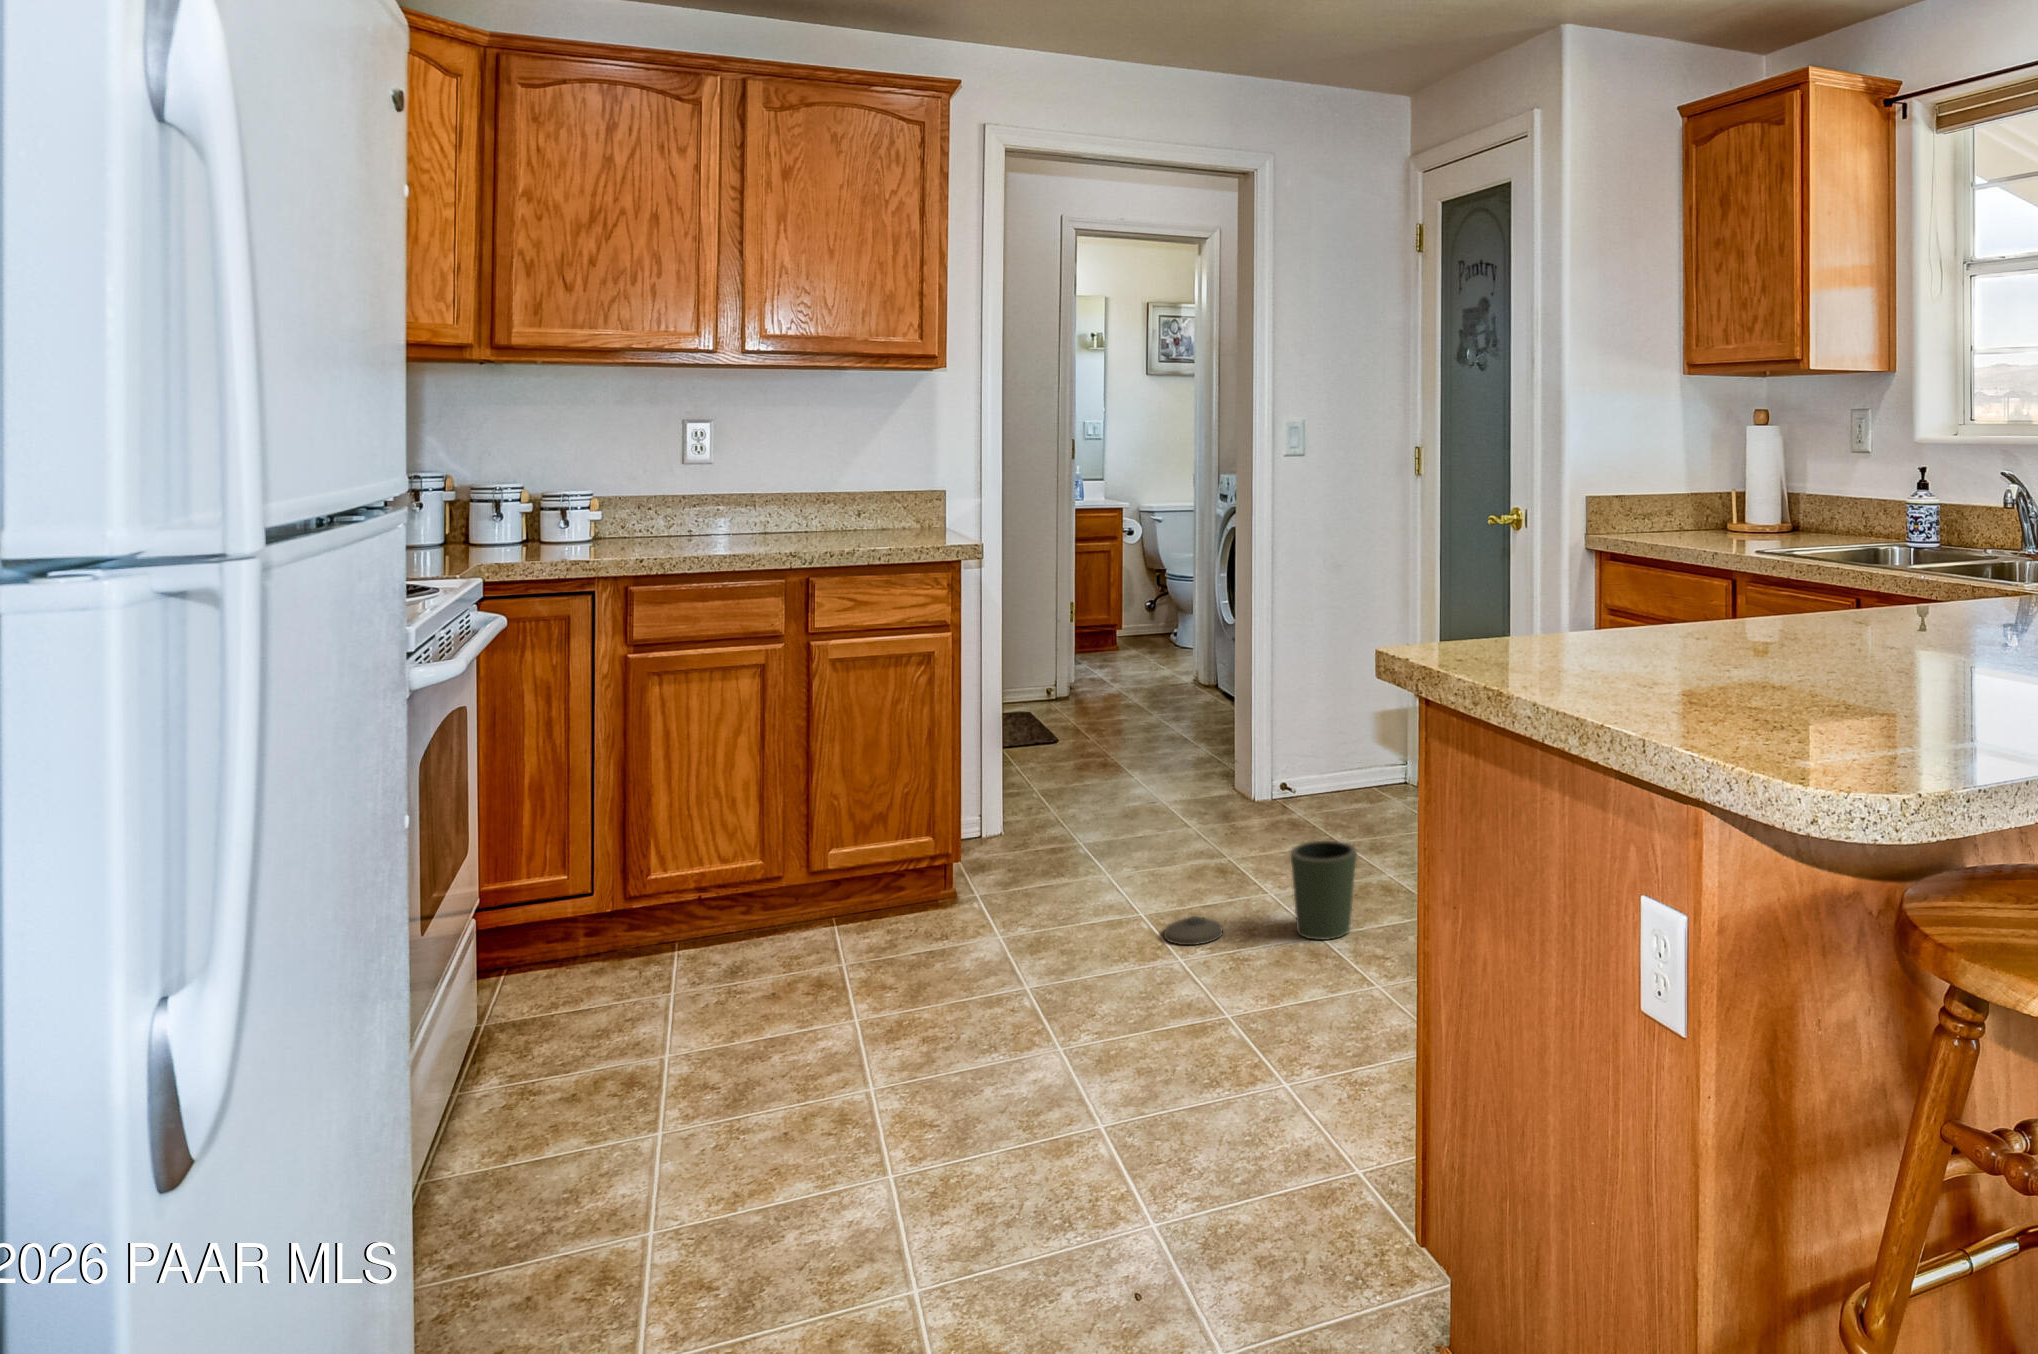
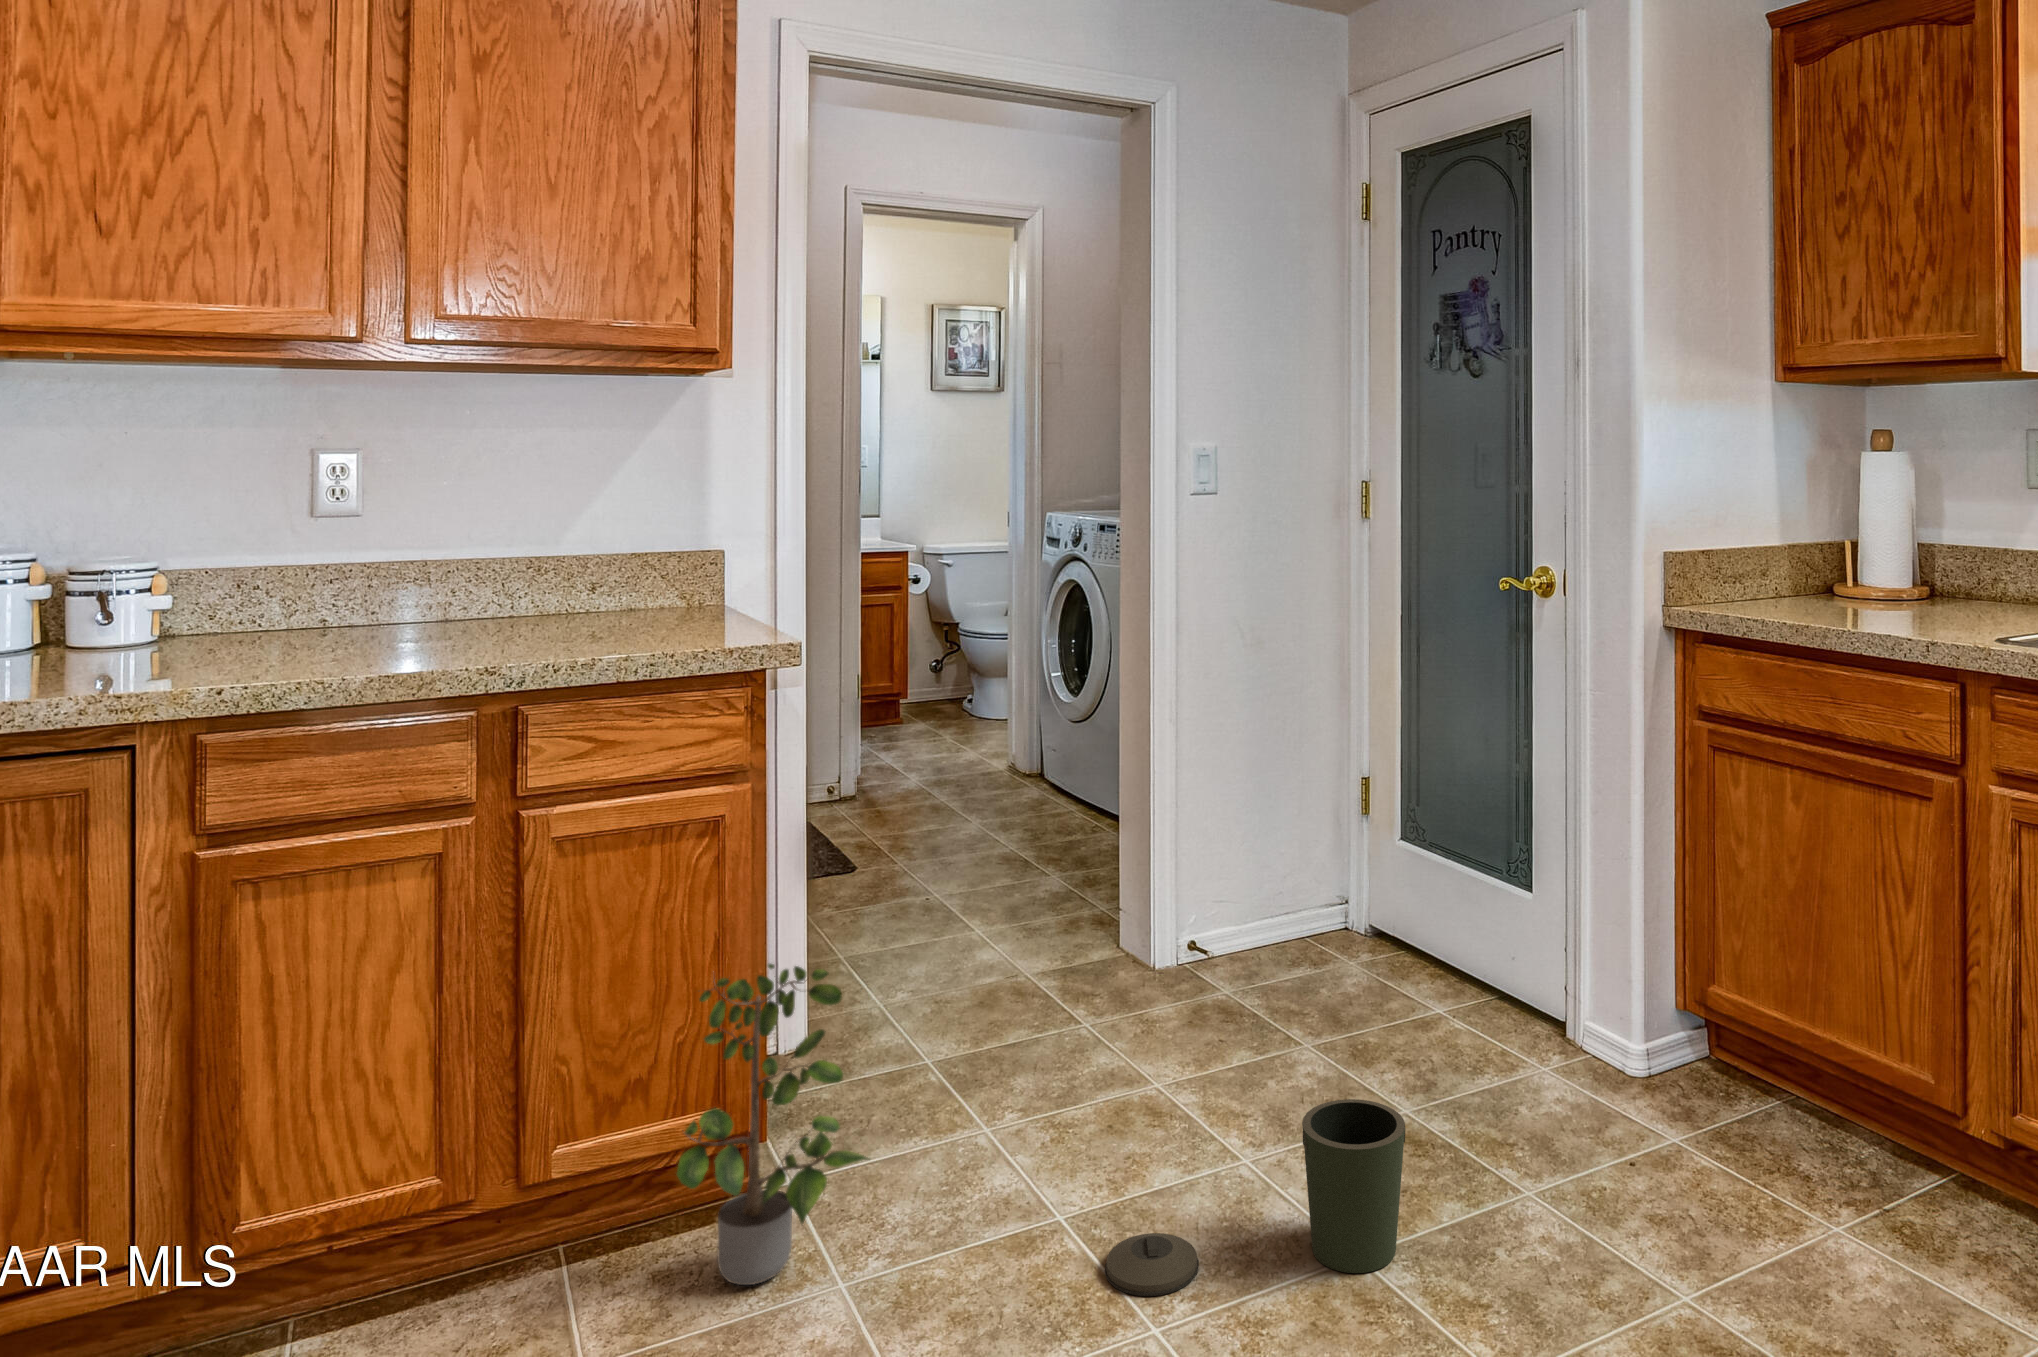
potted plant: none [902,736,1023,933] -> present [677,964,868,1285]

